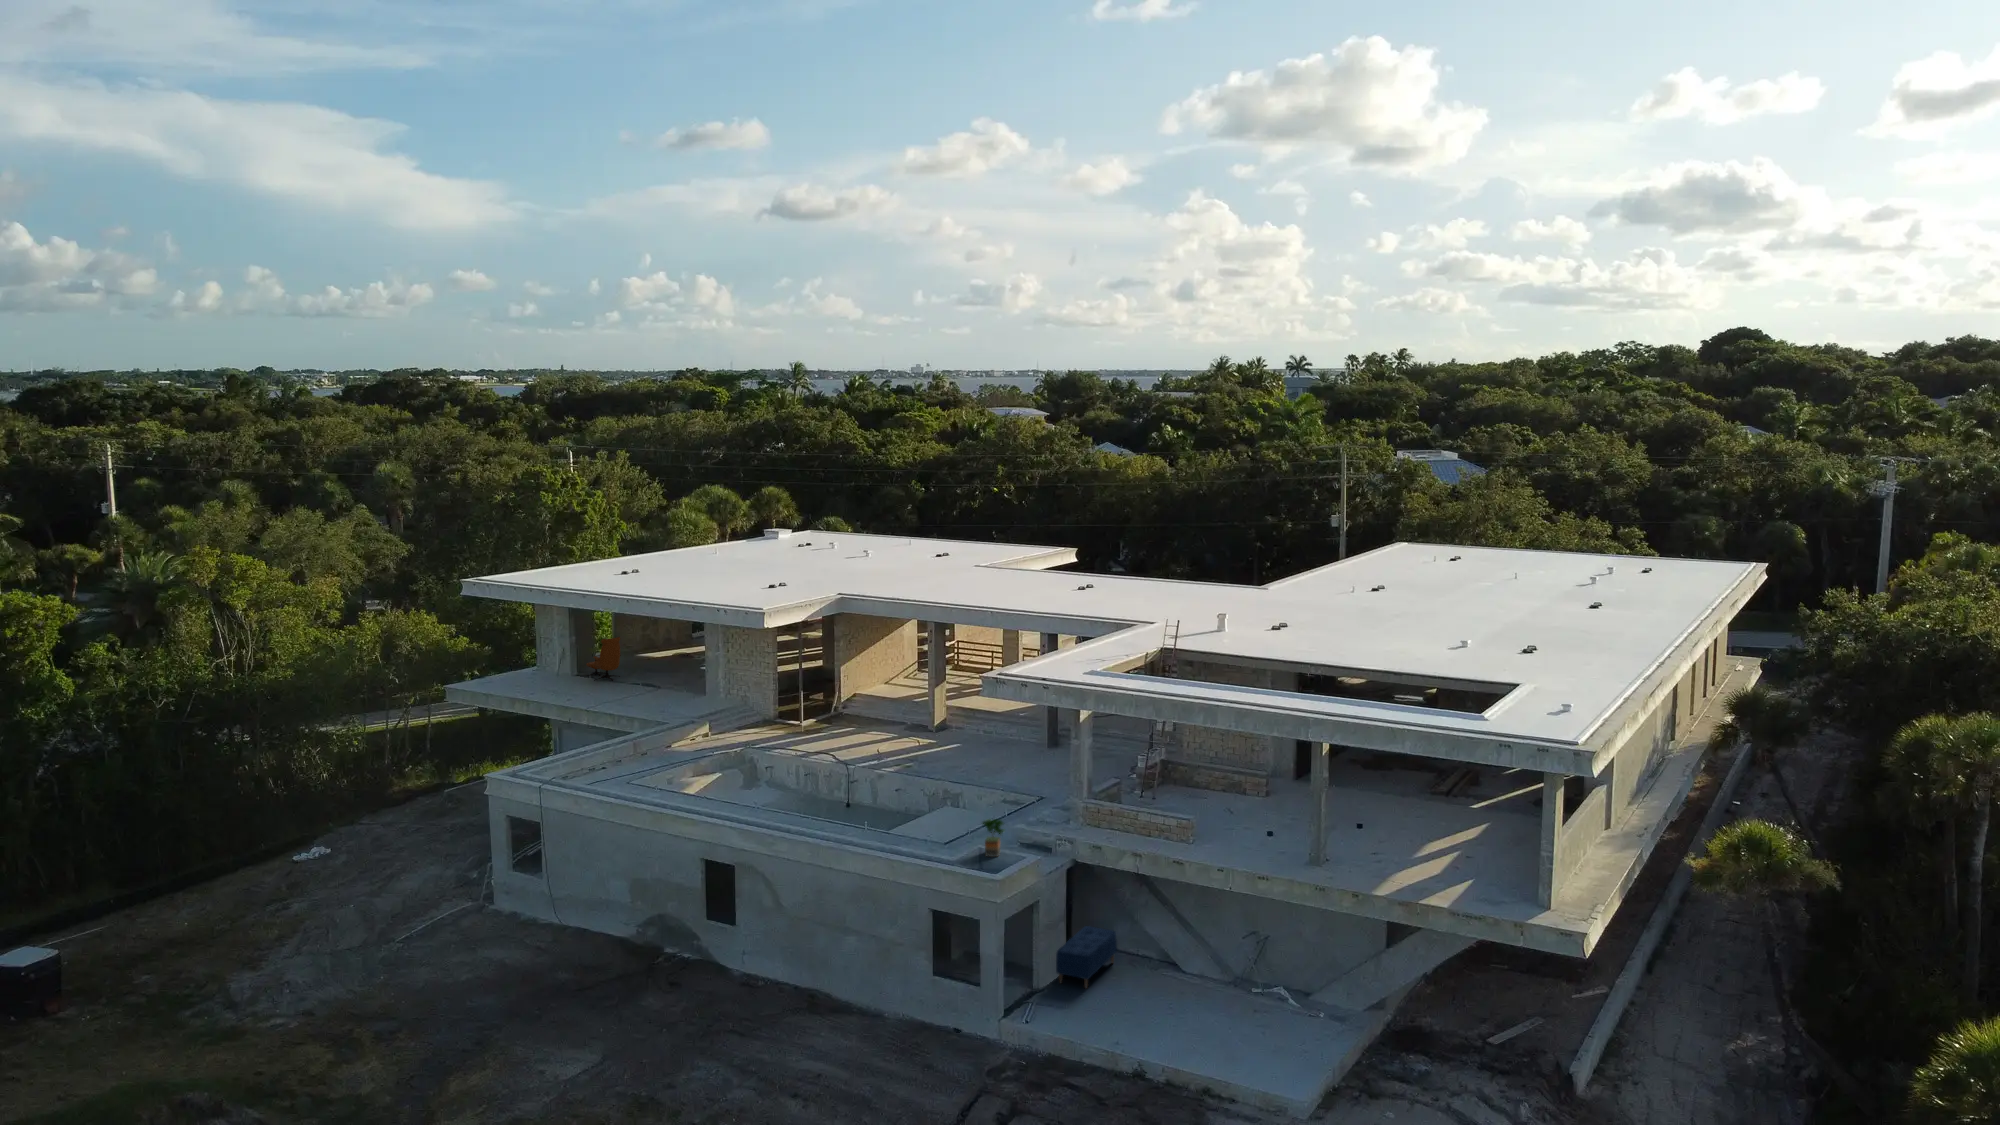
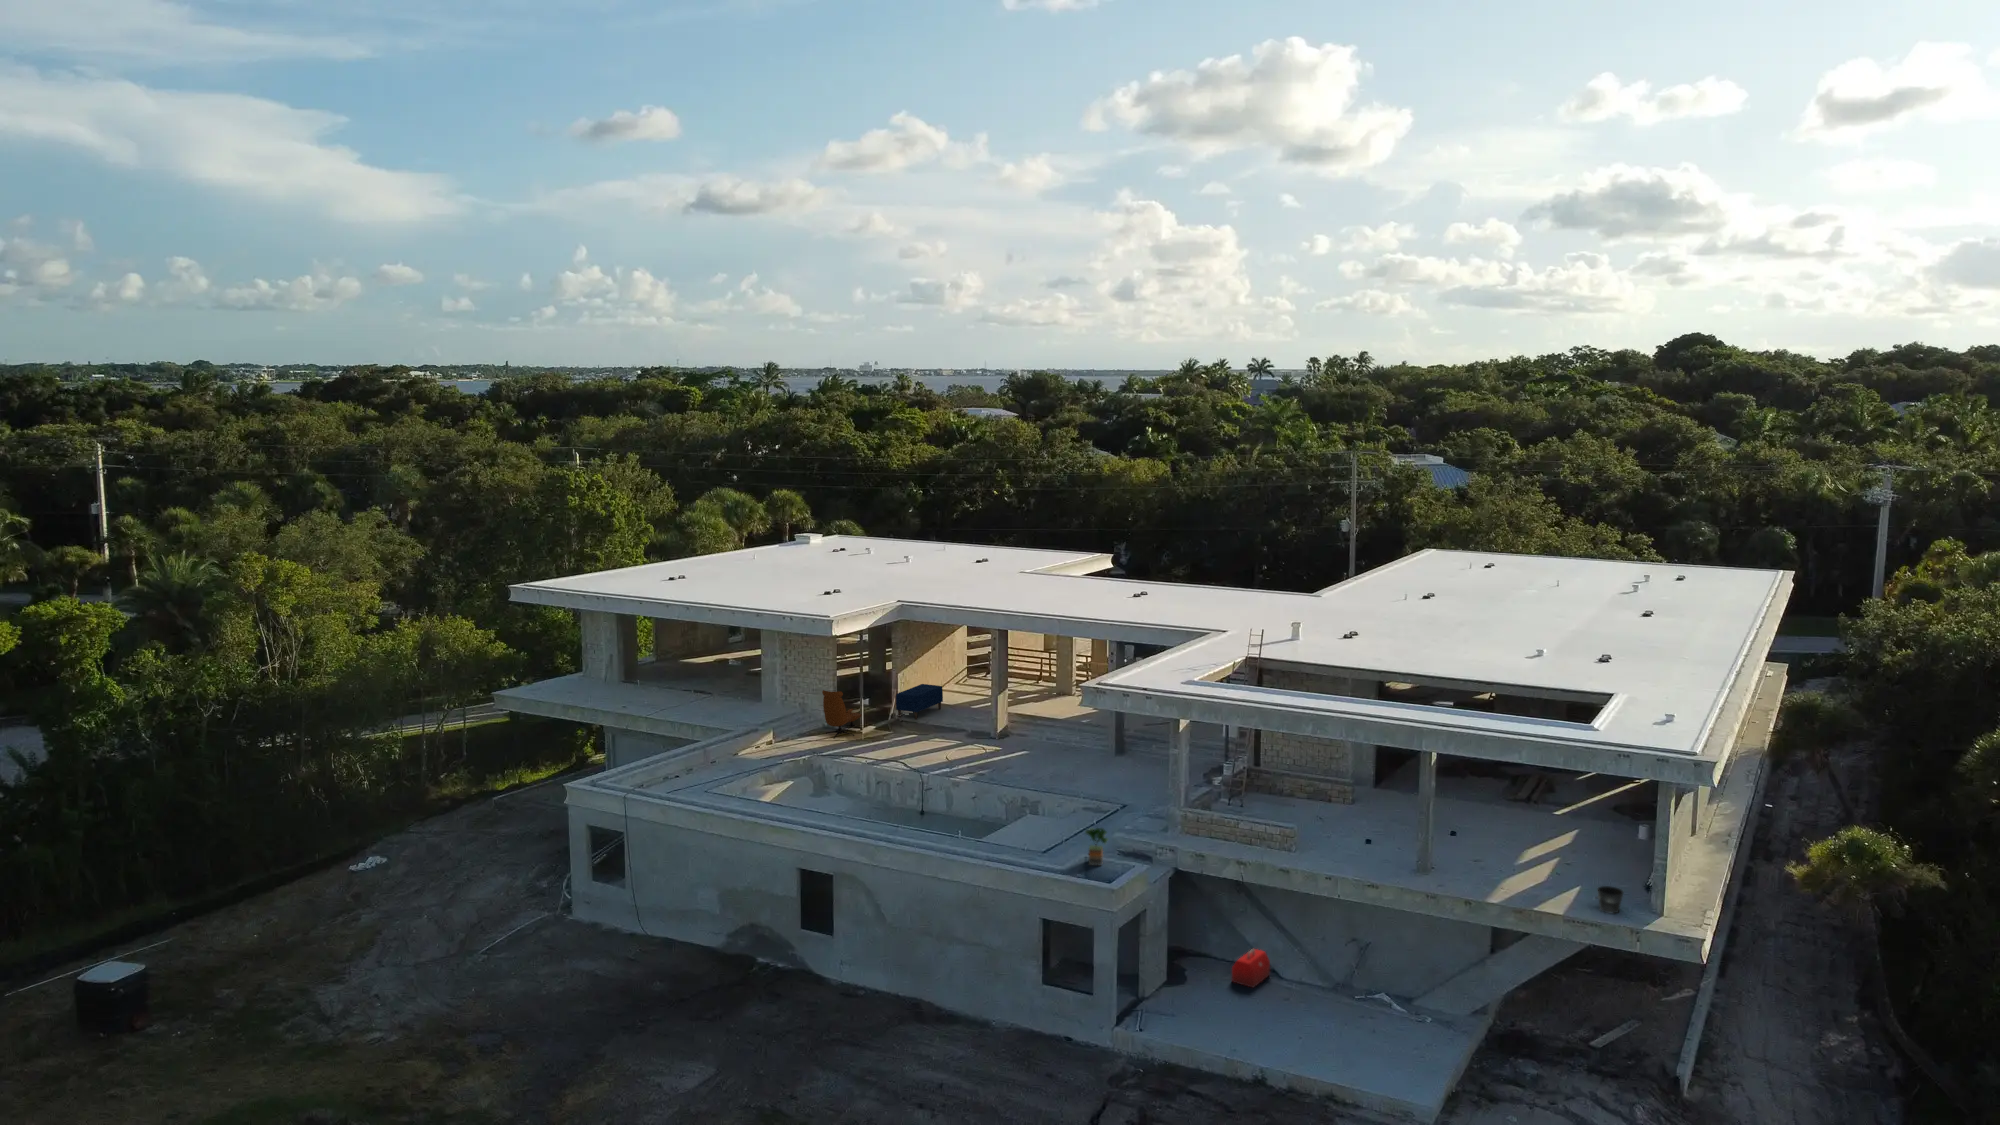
lounge chair: present [586,637,621,681] -> present [822,690,862,738]
bucket: none [1480,879,1510,907] -> present [1597,886,1623,913]
bench: present [1056,926,1117,988] -> present [896,684,943,719]
toolbox: none [1132,942,1172,982] -> present [1232,949,1270,987]

